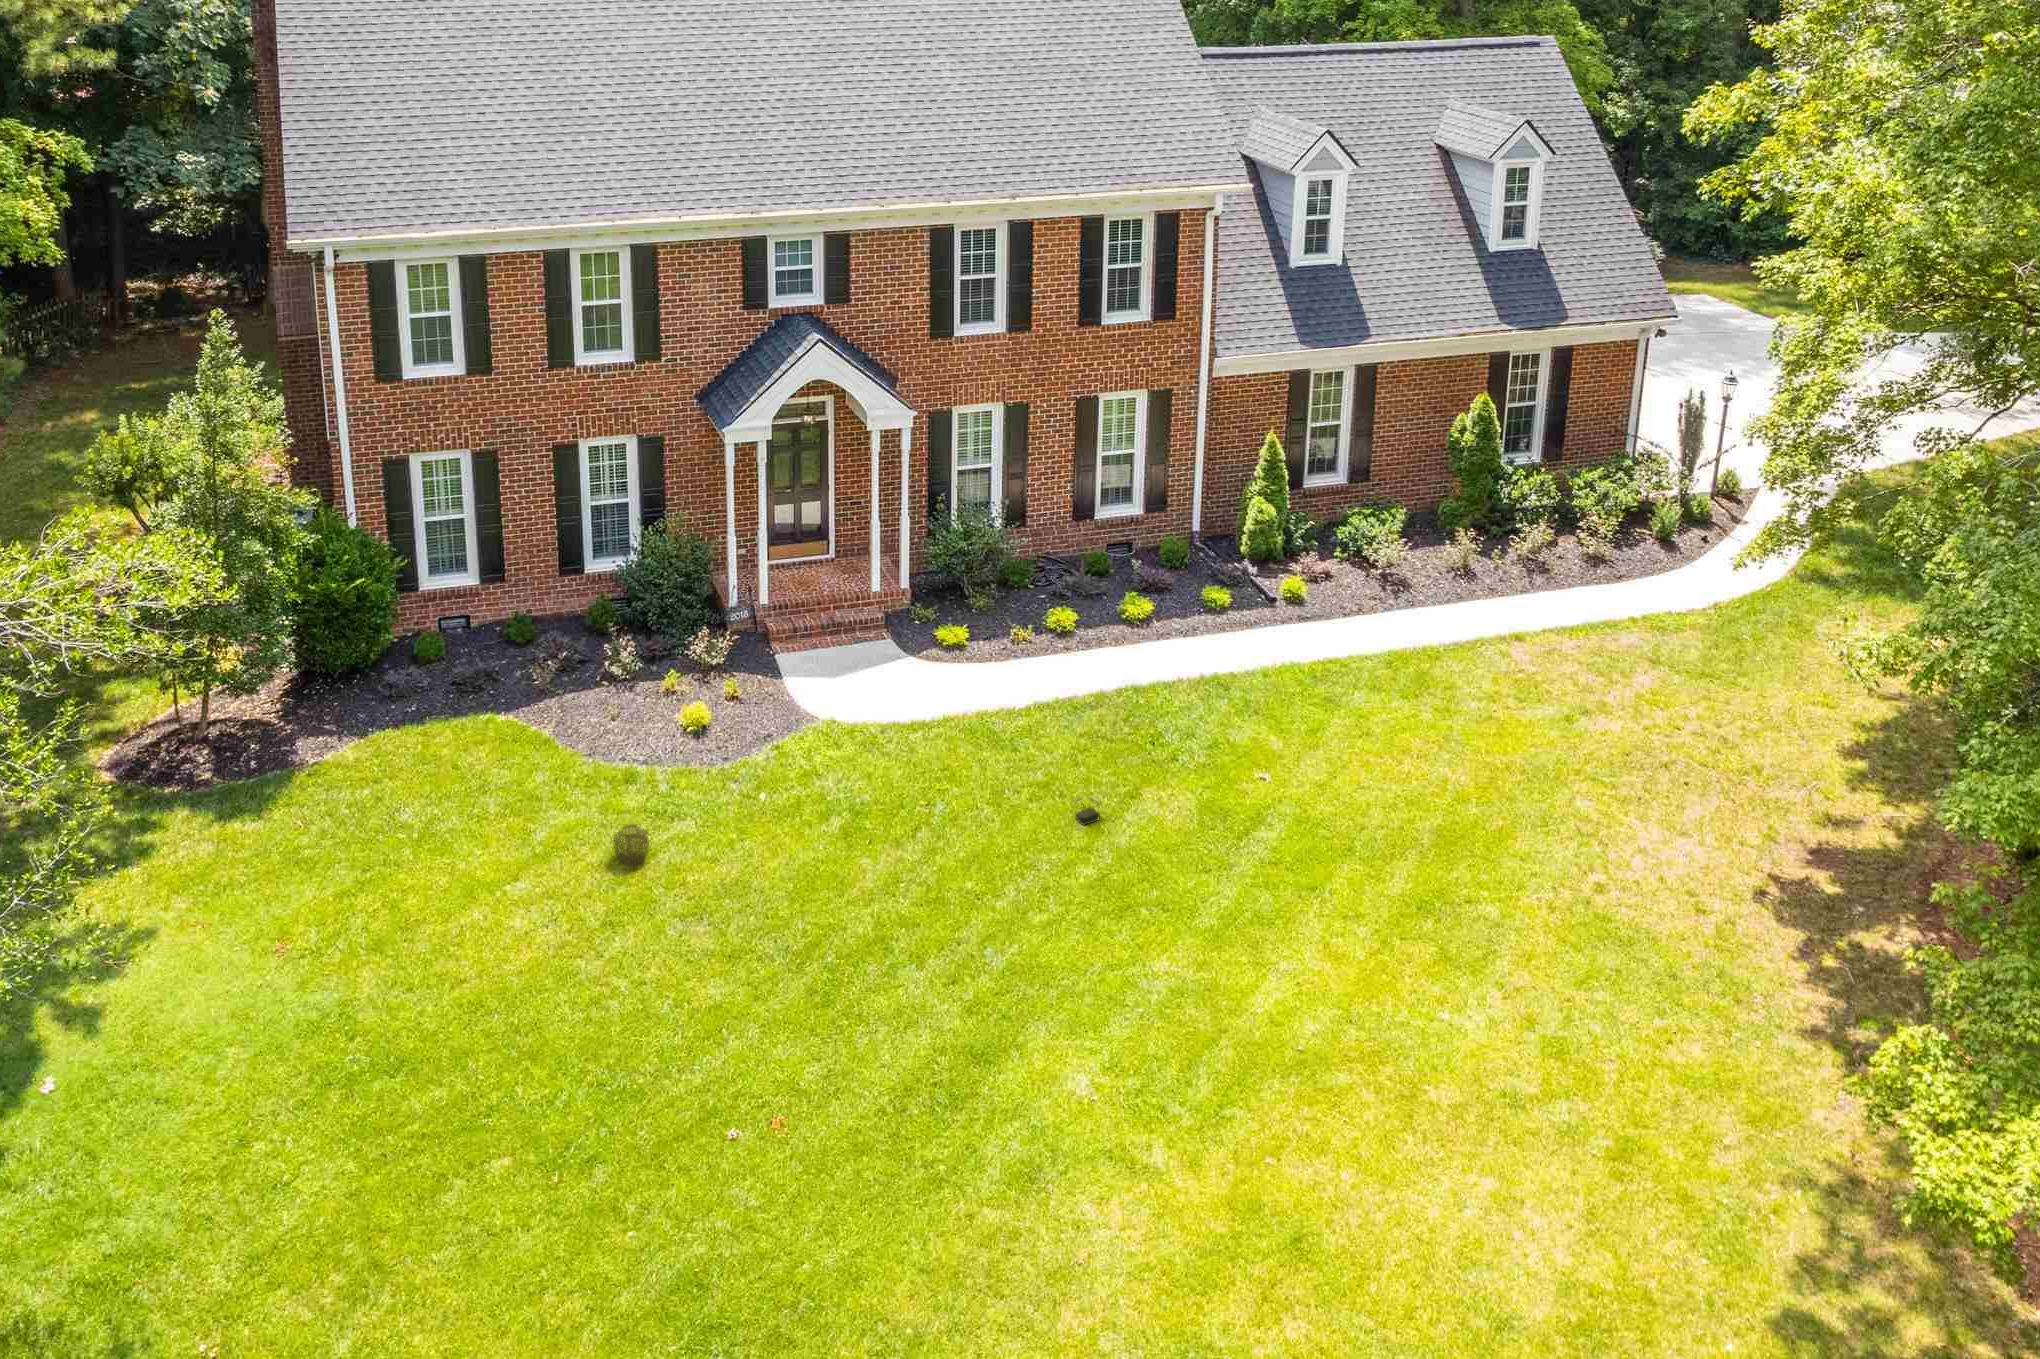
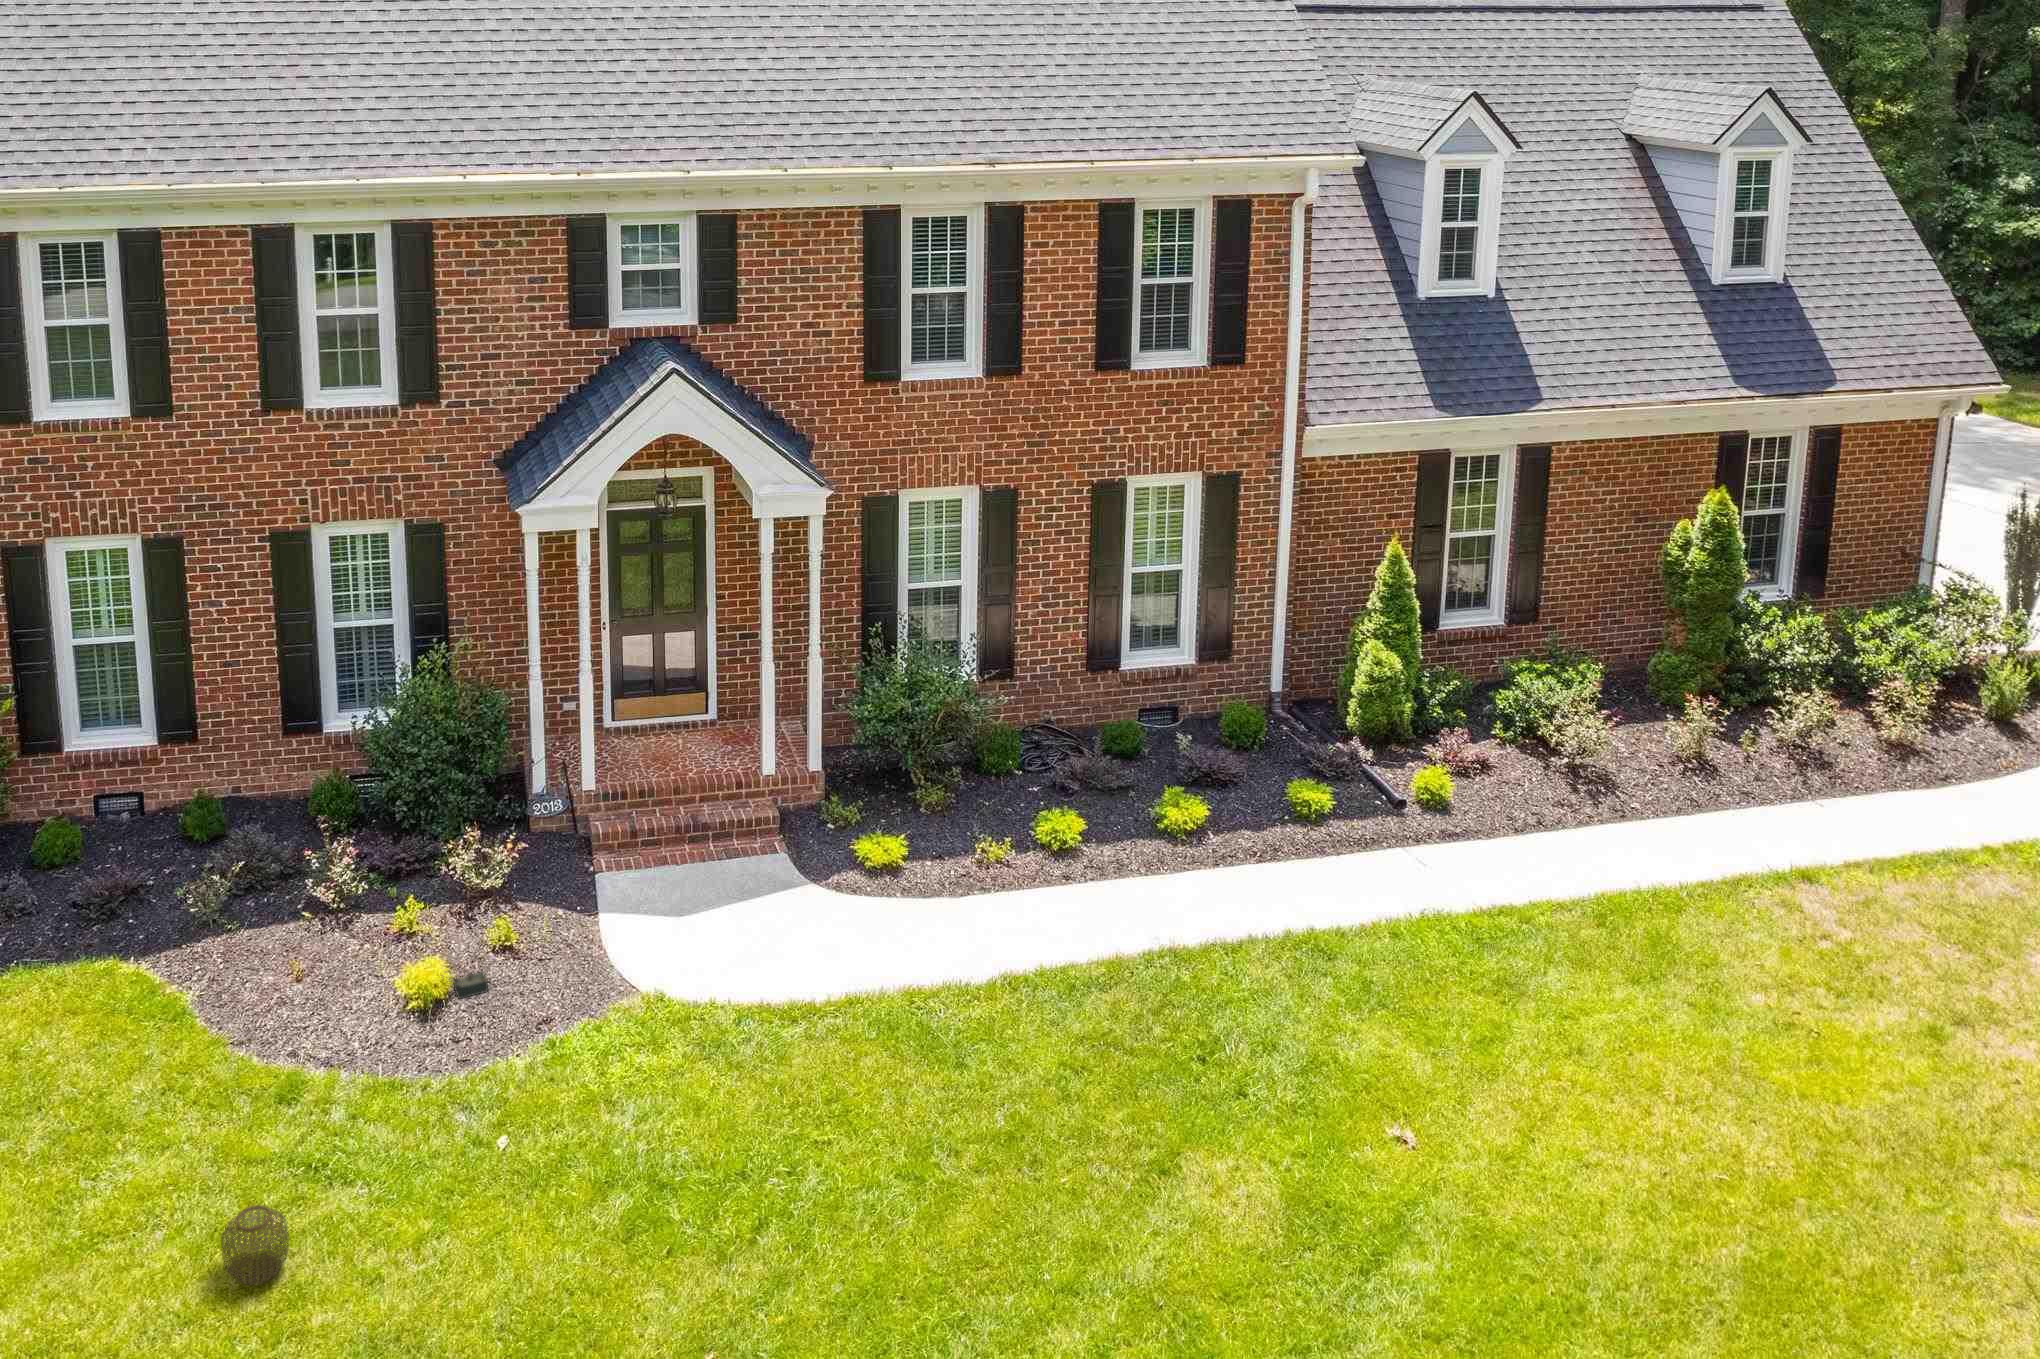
decorative plant: present [1074,799,1101,825] -> present [447,953,489,999]

